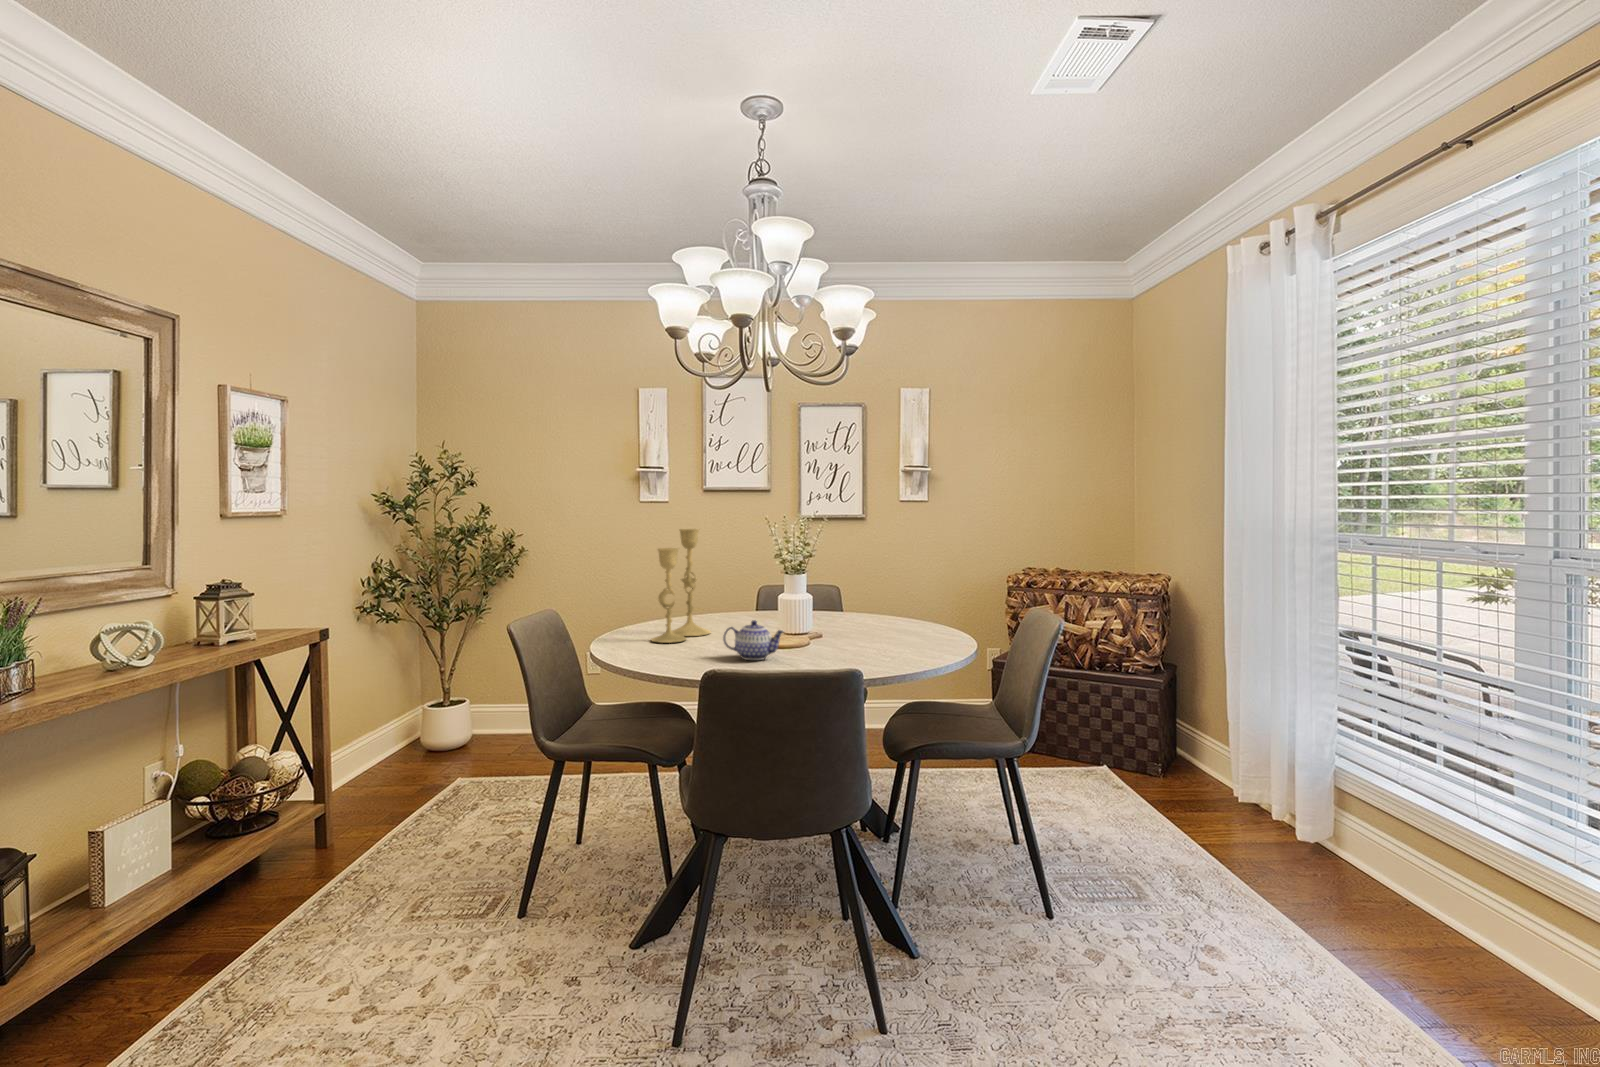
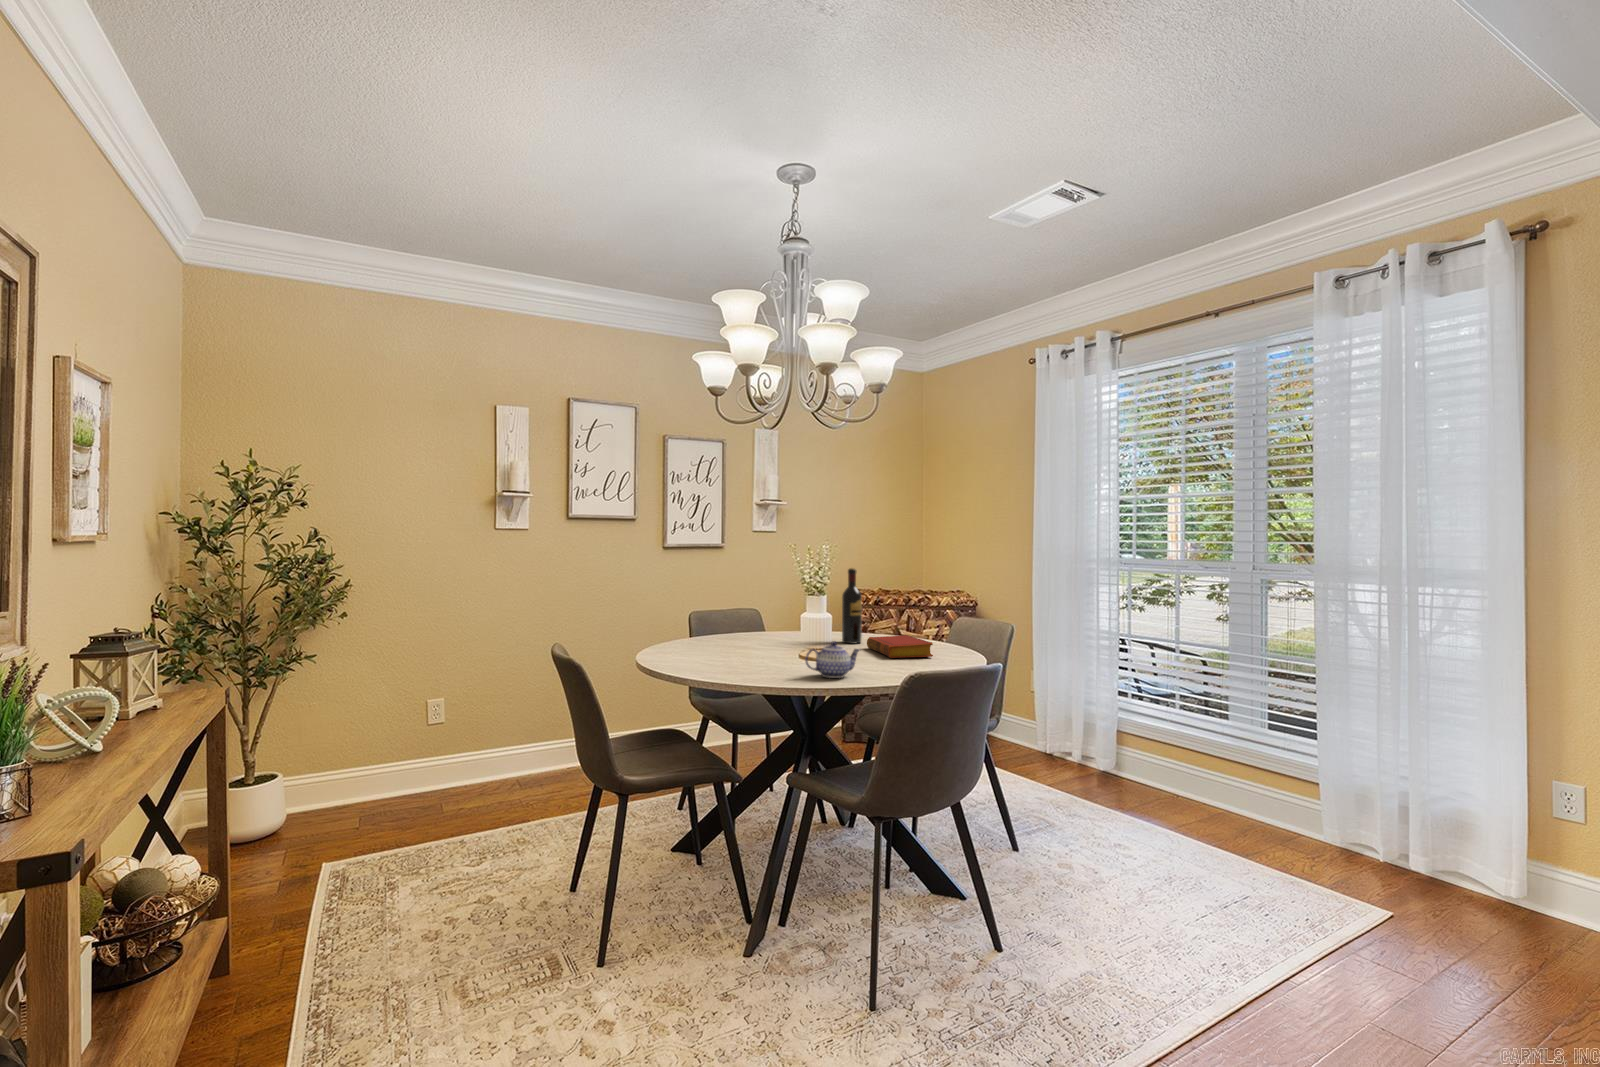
candlestick: present [651,529,711,643] -> none [693,557,735,670]
wine bottle: none [874,542,896,626] -> present [842,568,862,644]
book: none [872,619,934,646] -> present [867,635,933,658]

